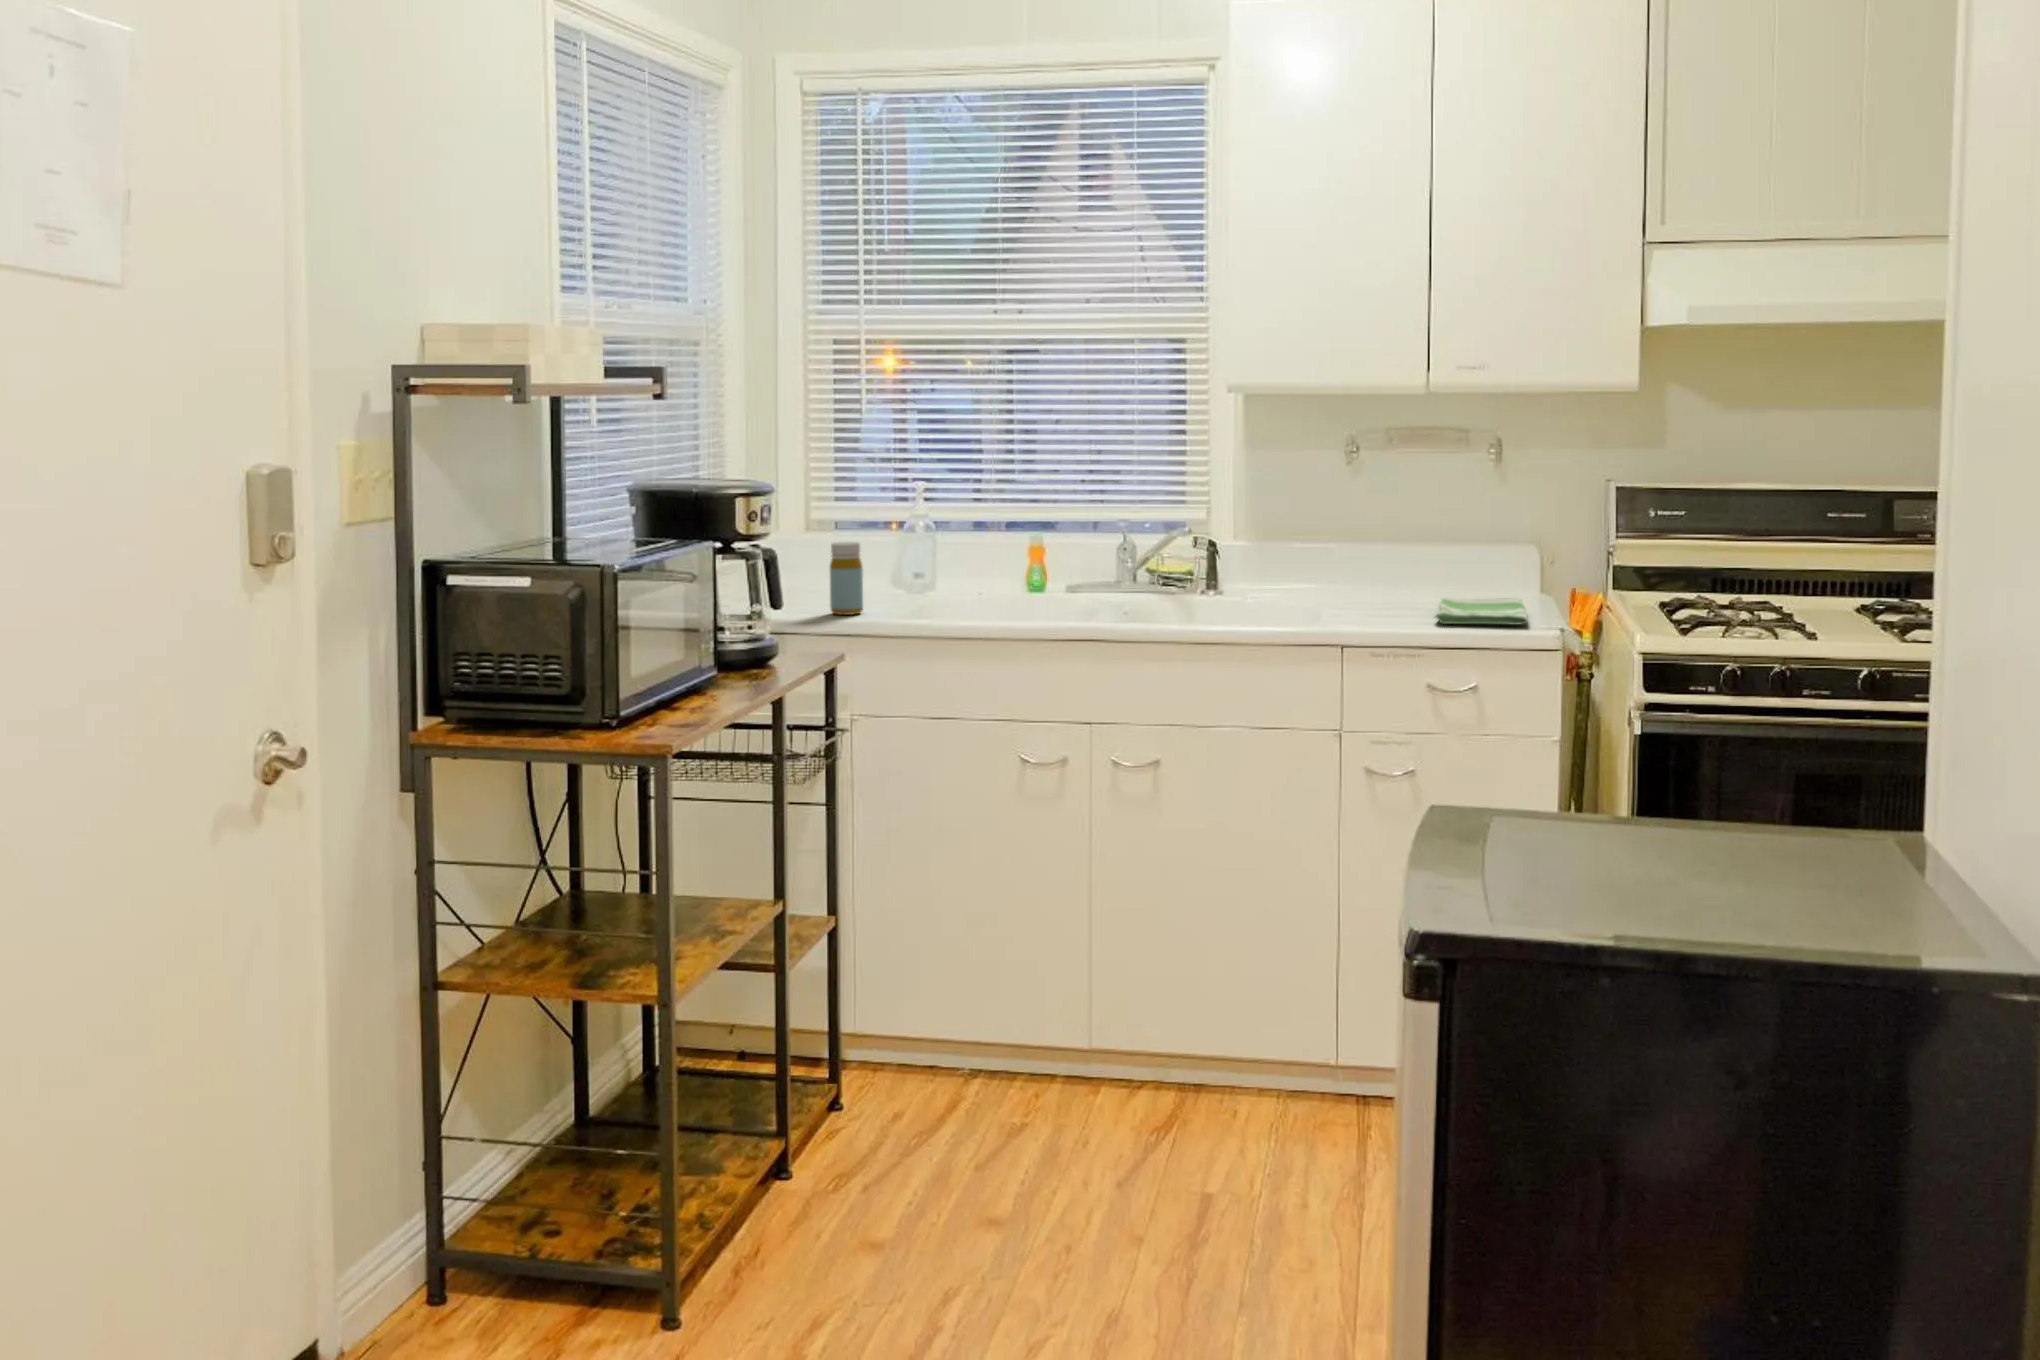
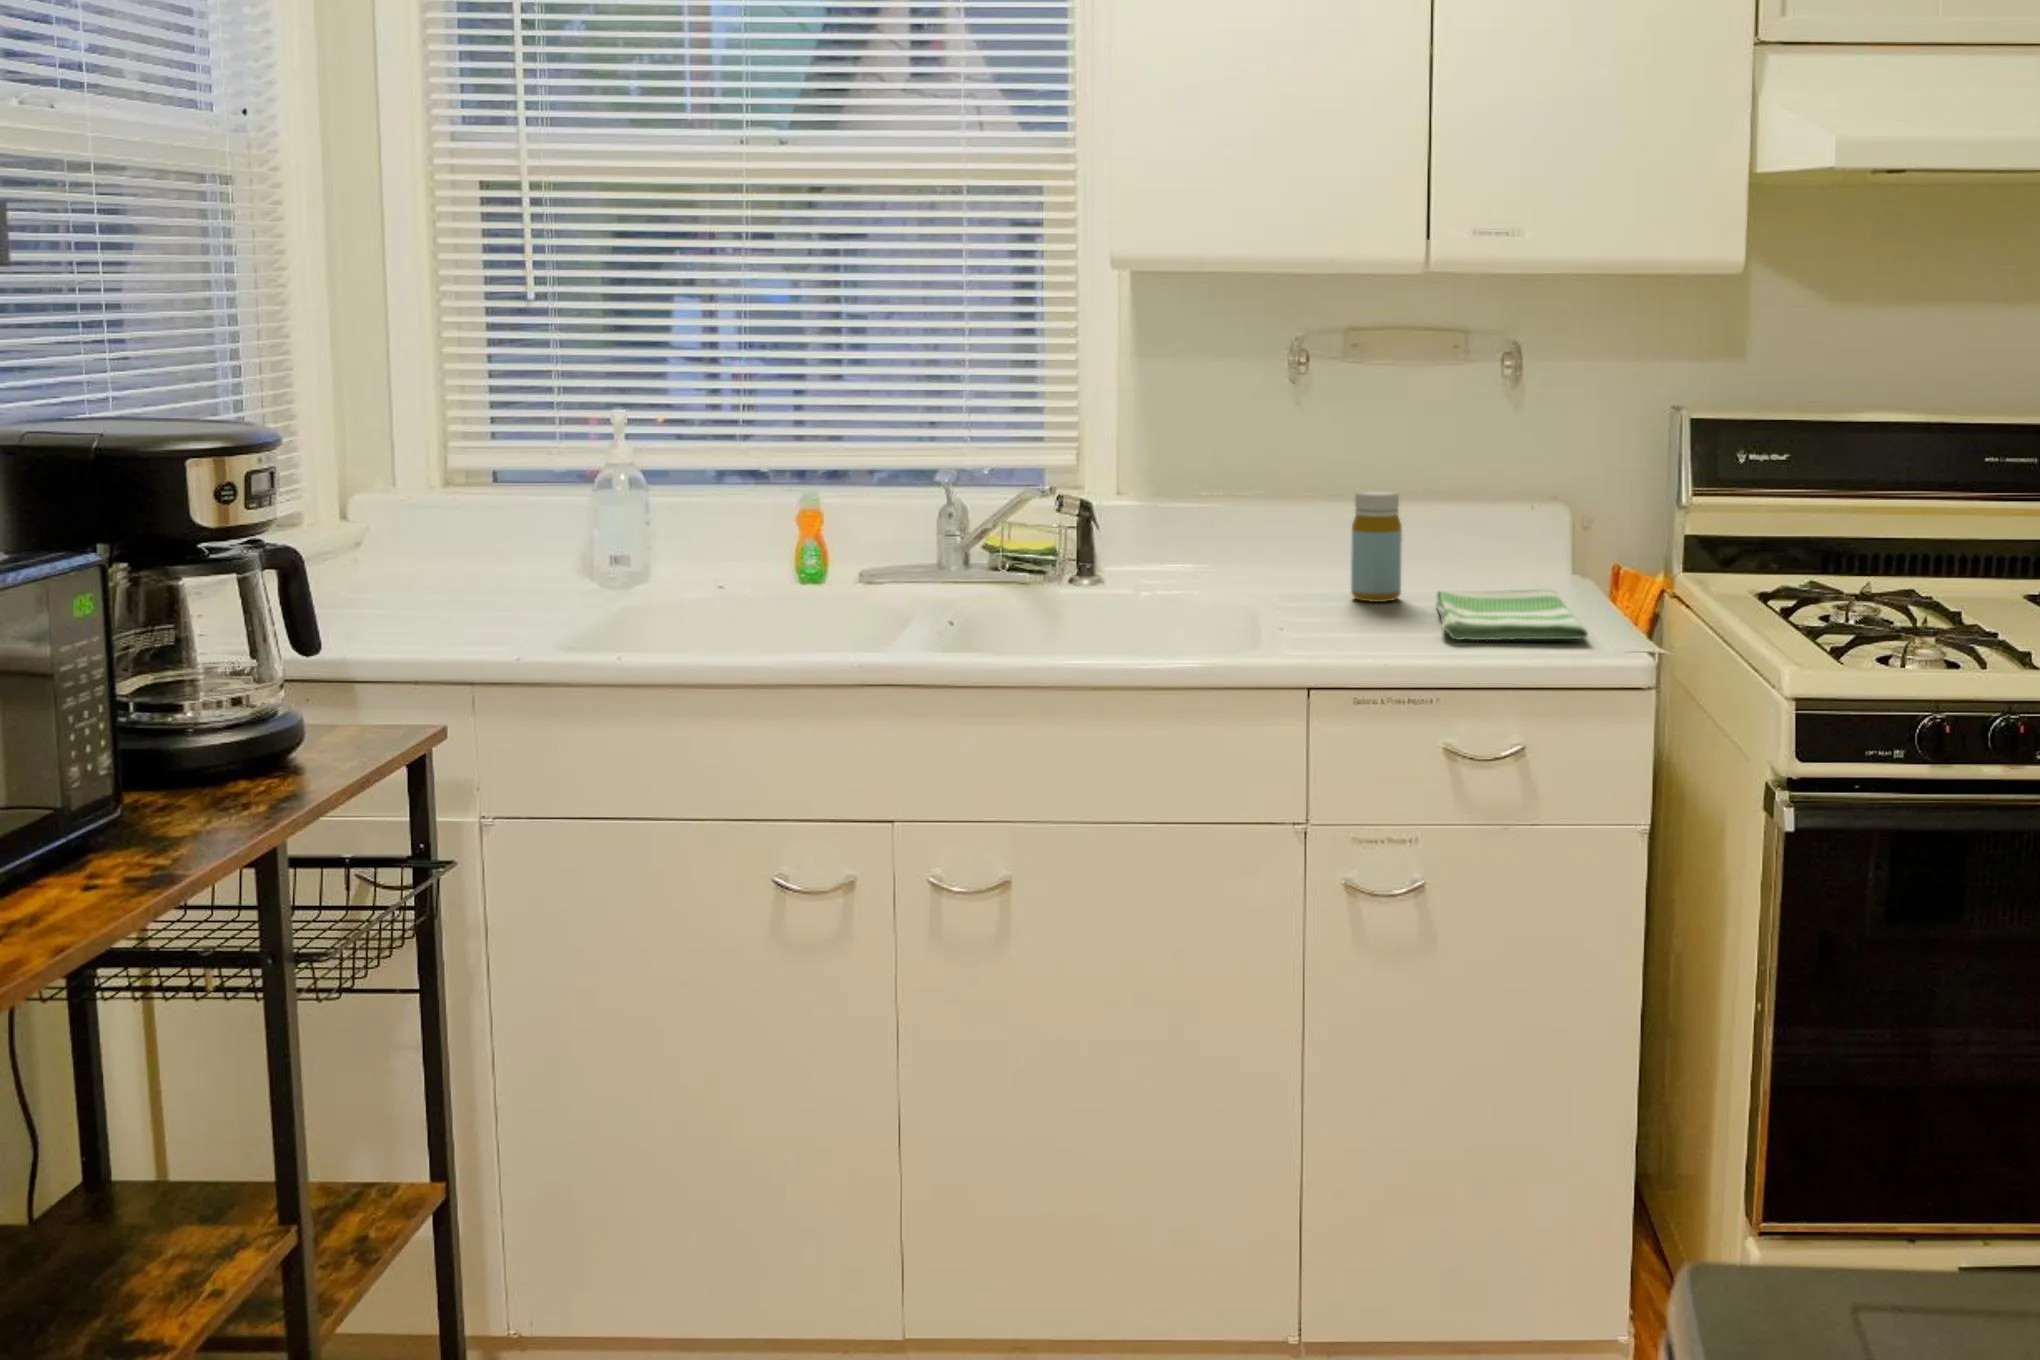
bottle: present [830,542,863,615] -> present [1351,490,1402,602]

